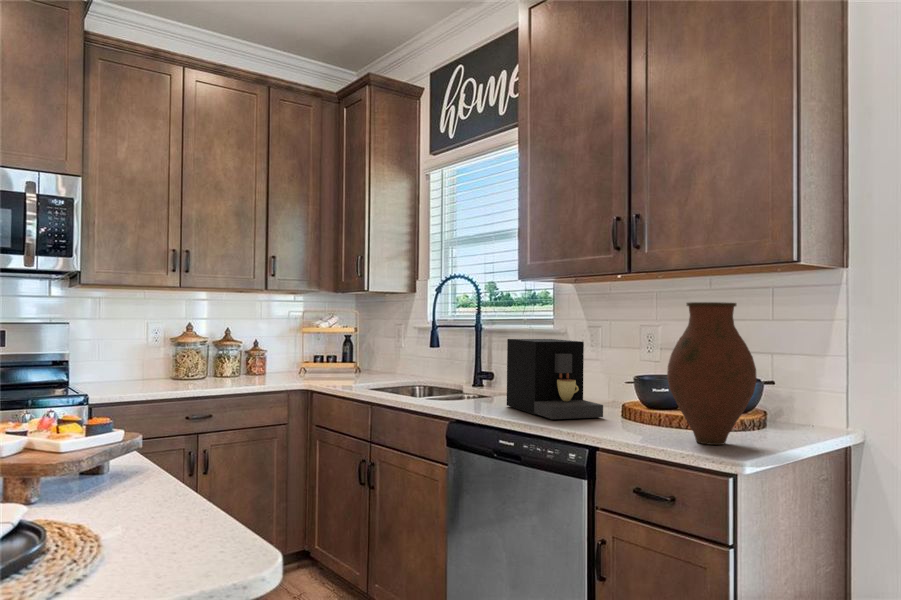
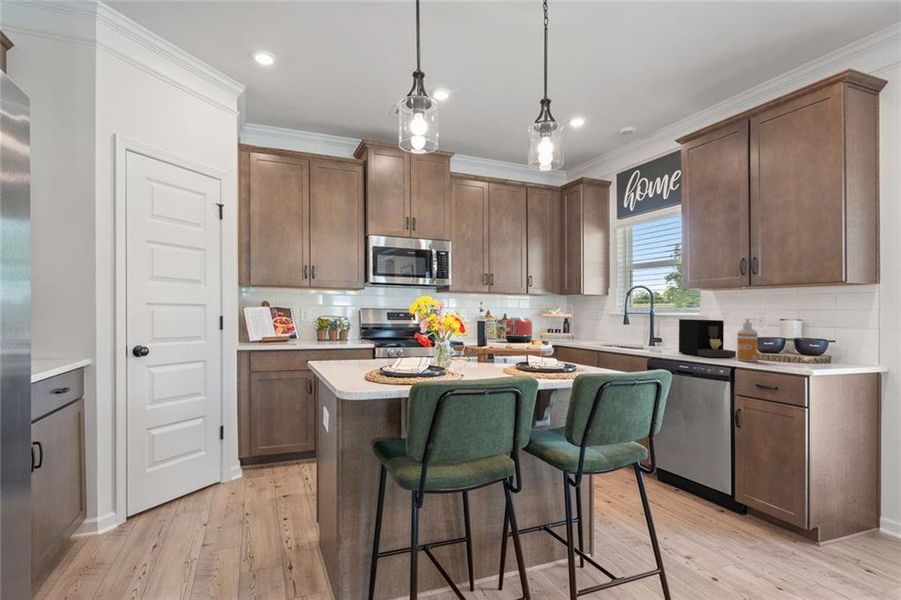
vase: present [667,302,757,445] -> none [774,301,822,366]
toaster: none [211,335,273,384] -> present [505,318,532,342]
soap dispenser: none [601,340,638,432] -> present [737,319,758,361]

